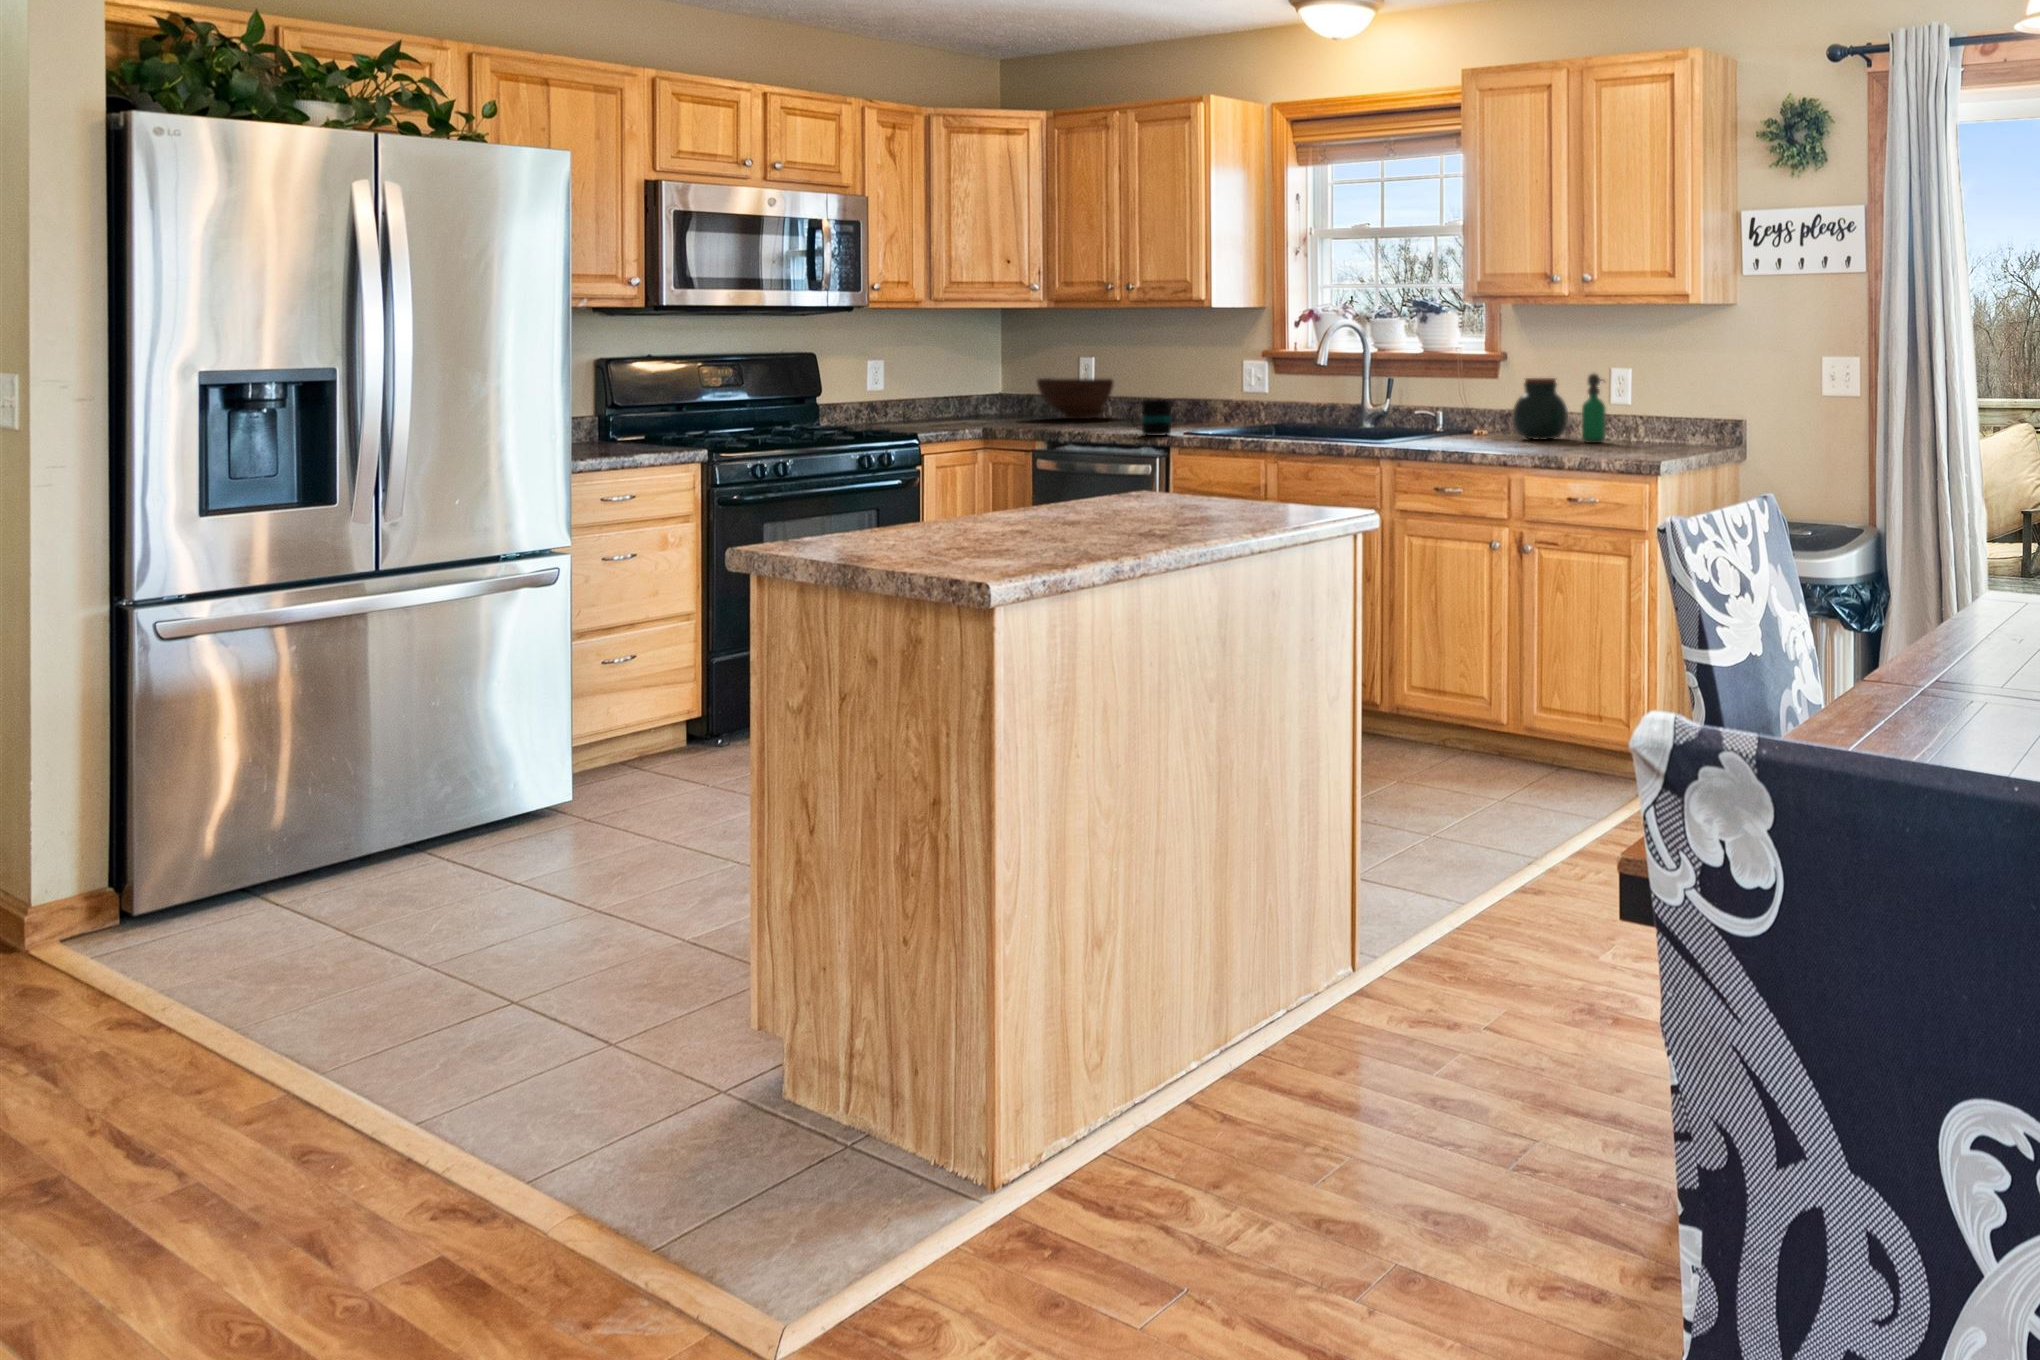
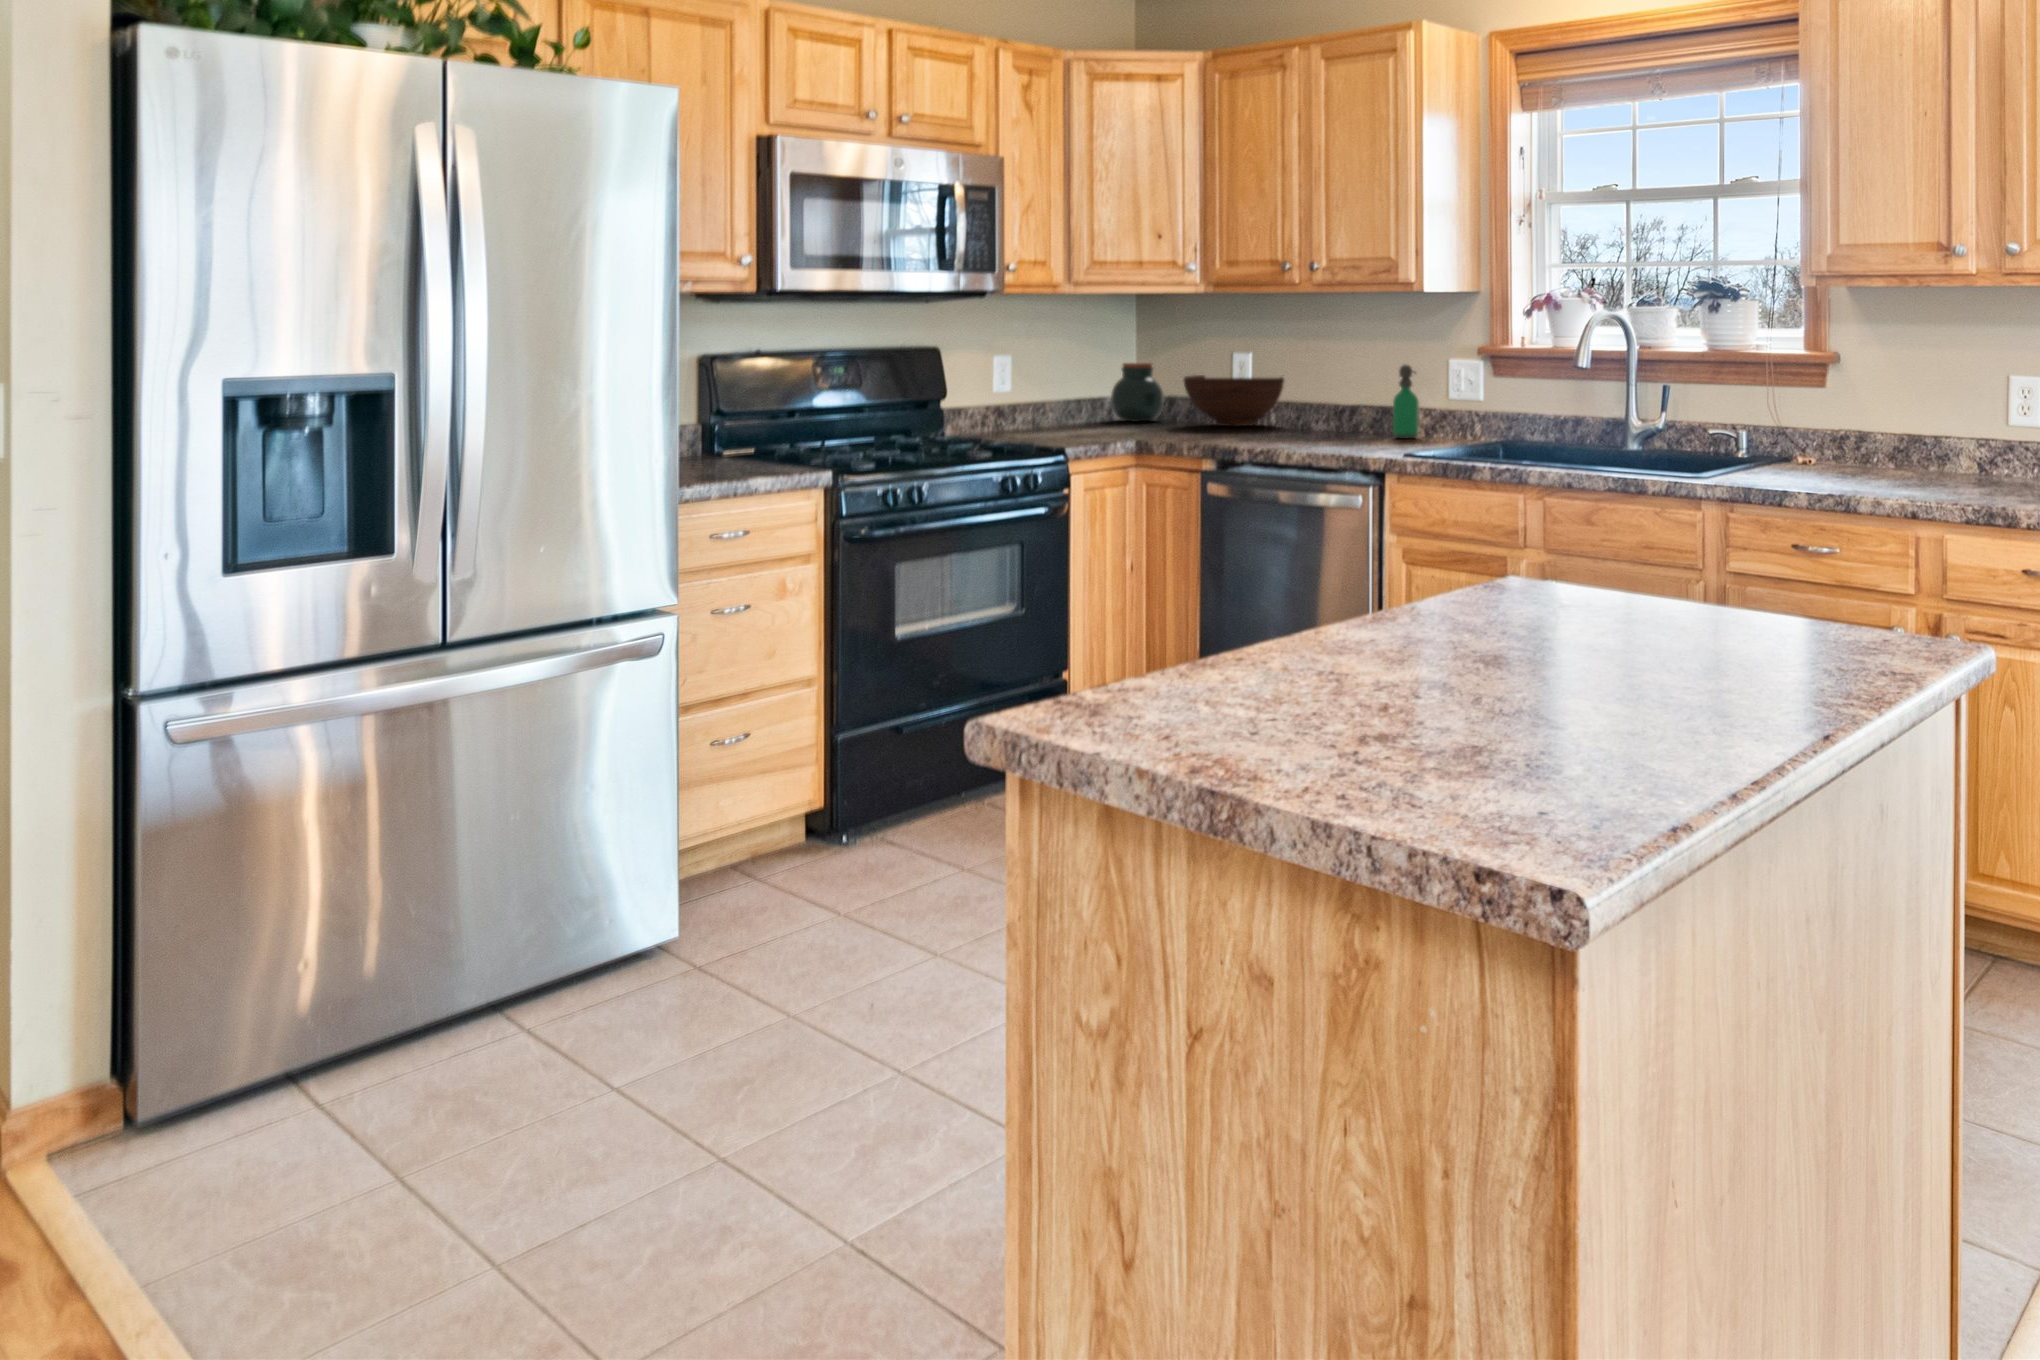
soap dispenser: present [1582,374,1606,443] -> present [1393,365,1419,438]
jar: present [1512,378,1568,440] -> present [1111,363,1164,421]
mug: present [1131,399,1172,436] -> none [1330,409,1384,456]

